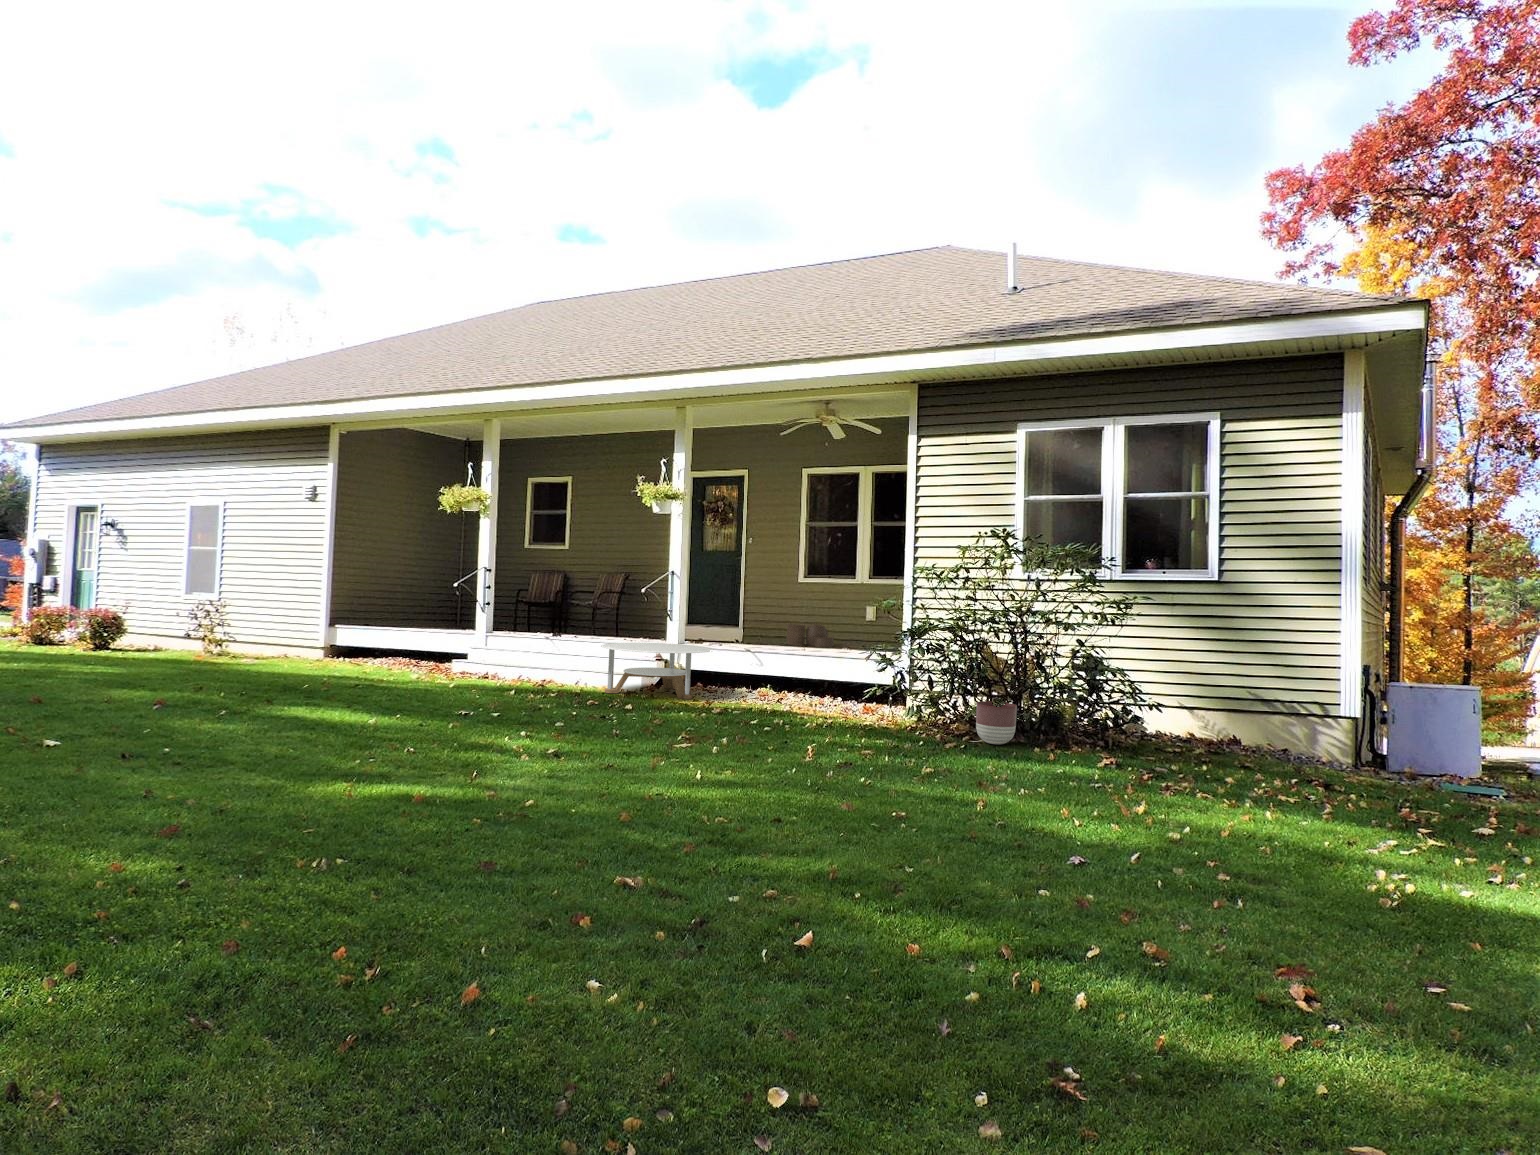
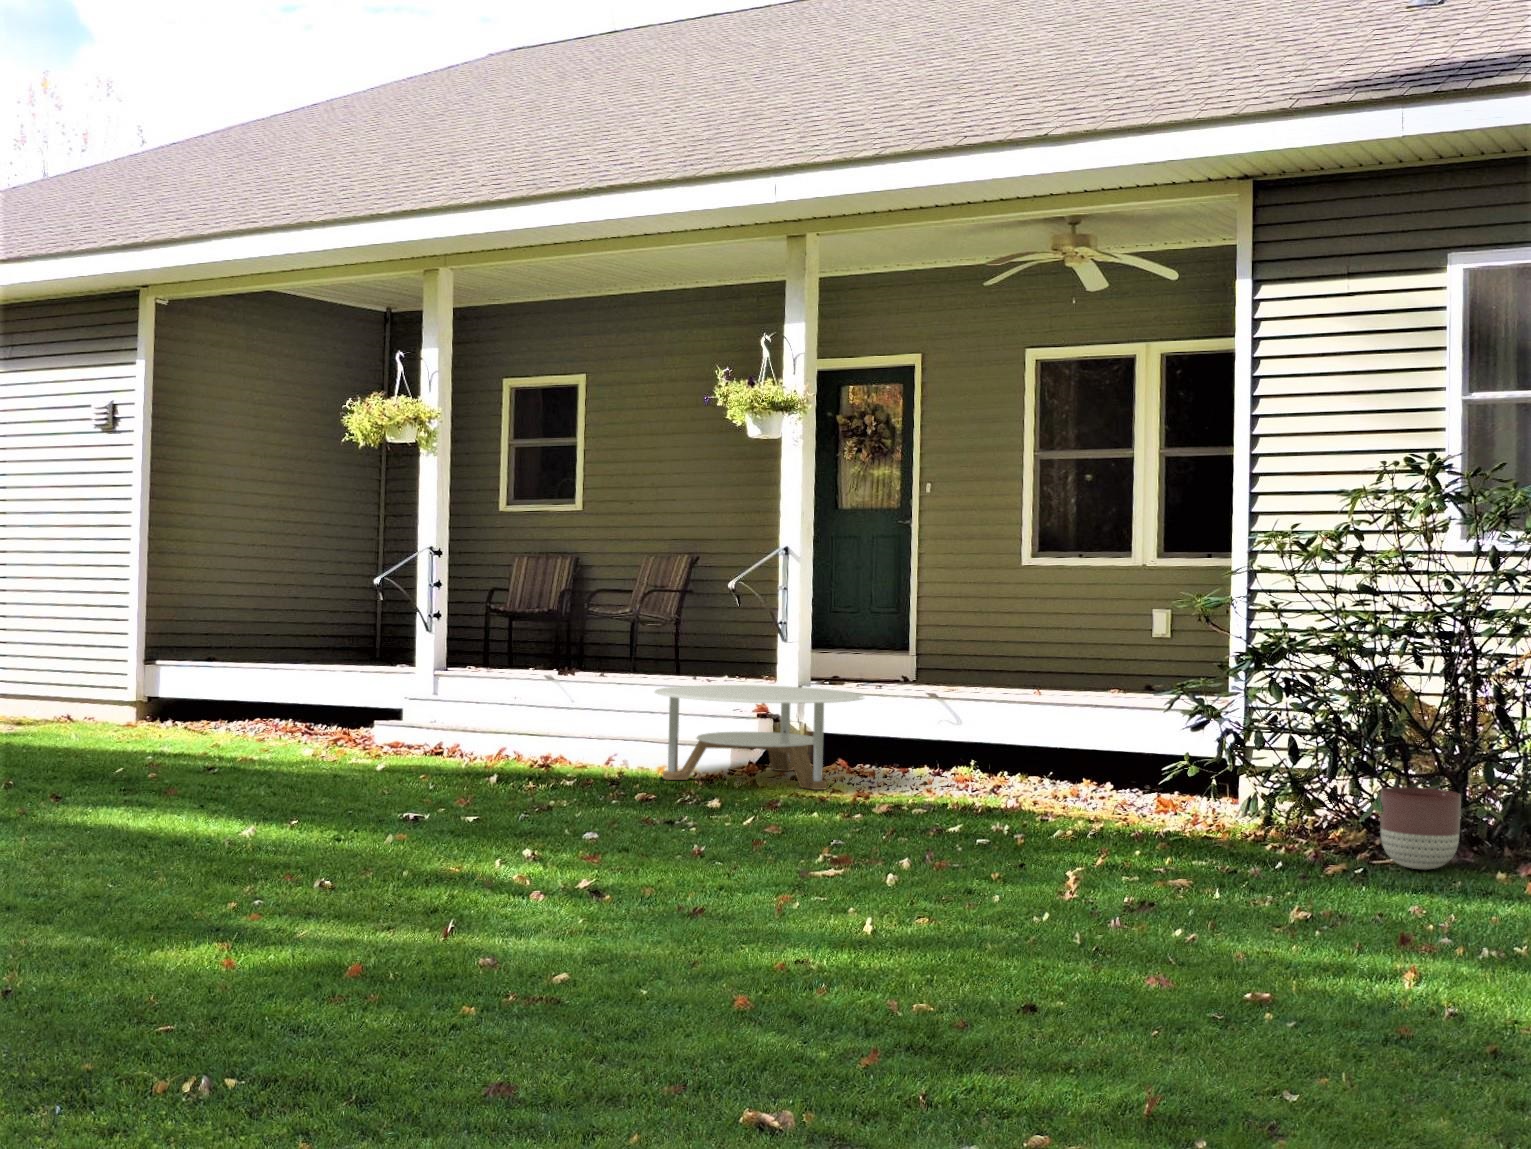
woven basket: present [787,624,834,647] -> none [1002,641,1095,692]

